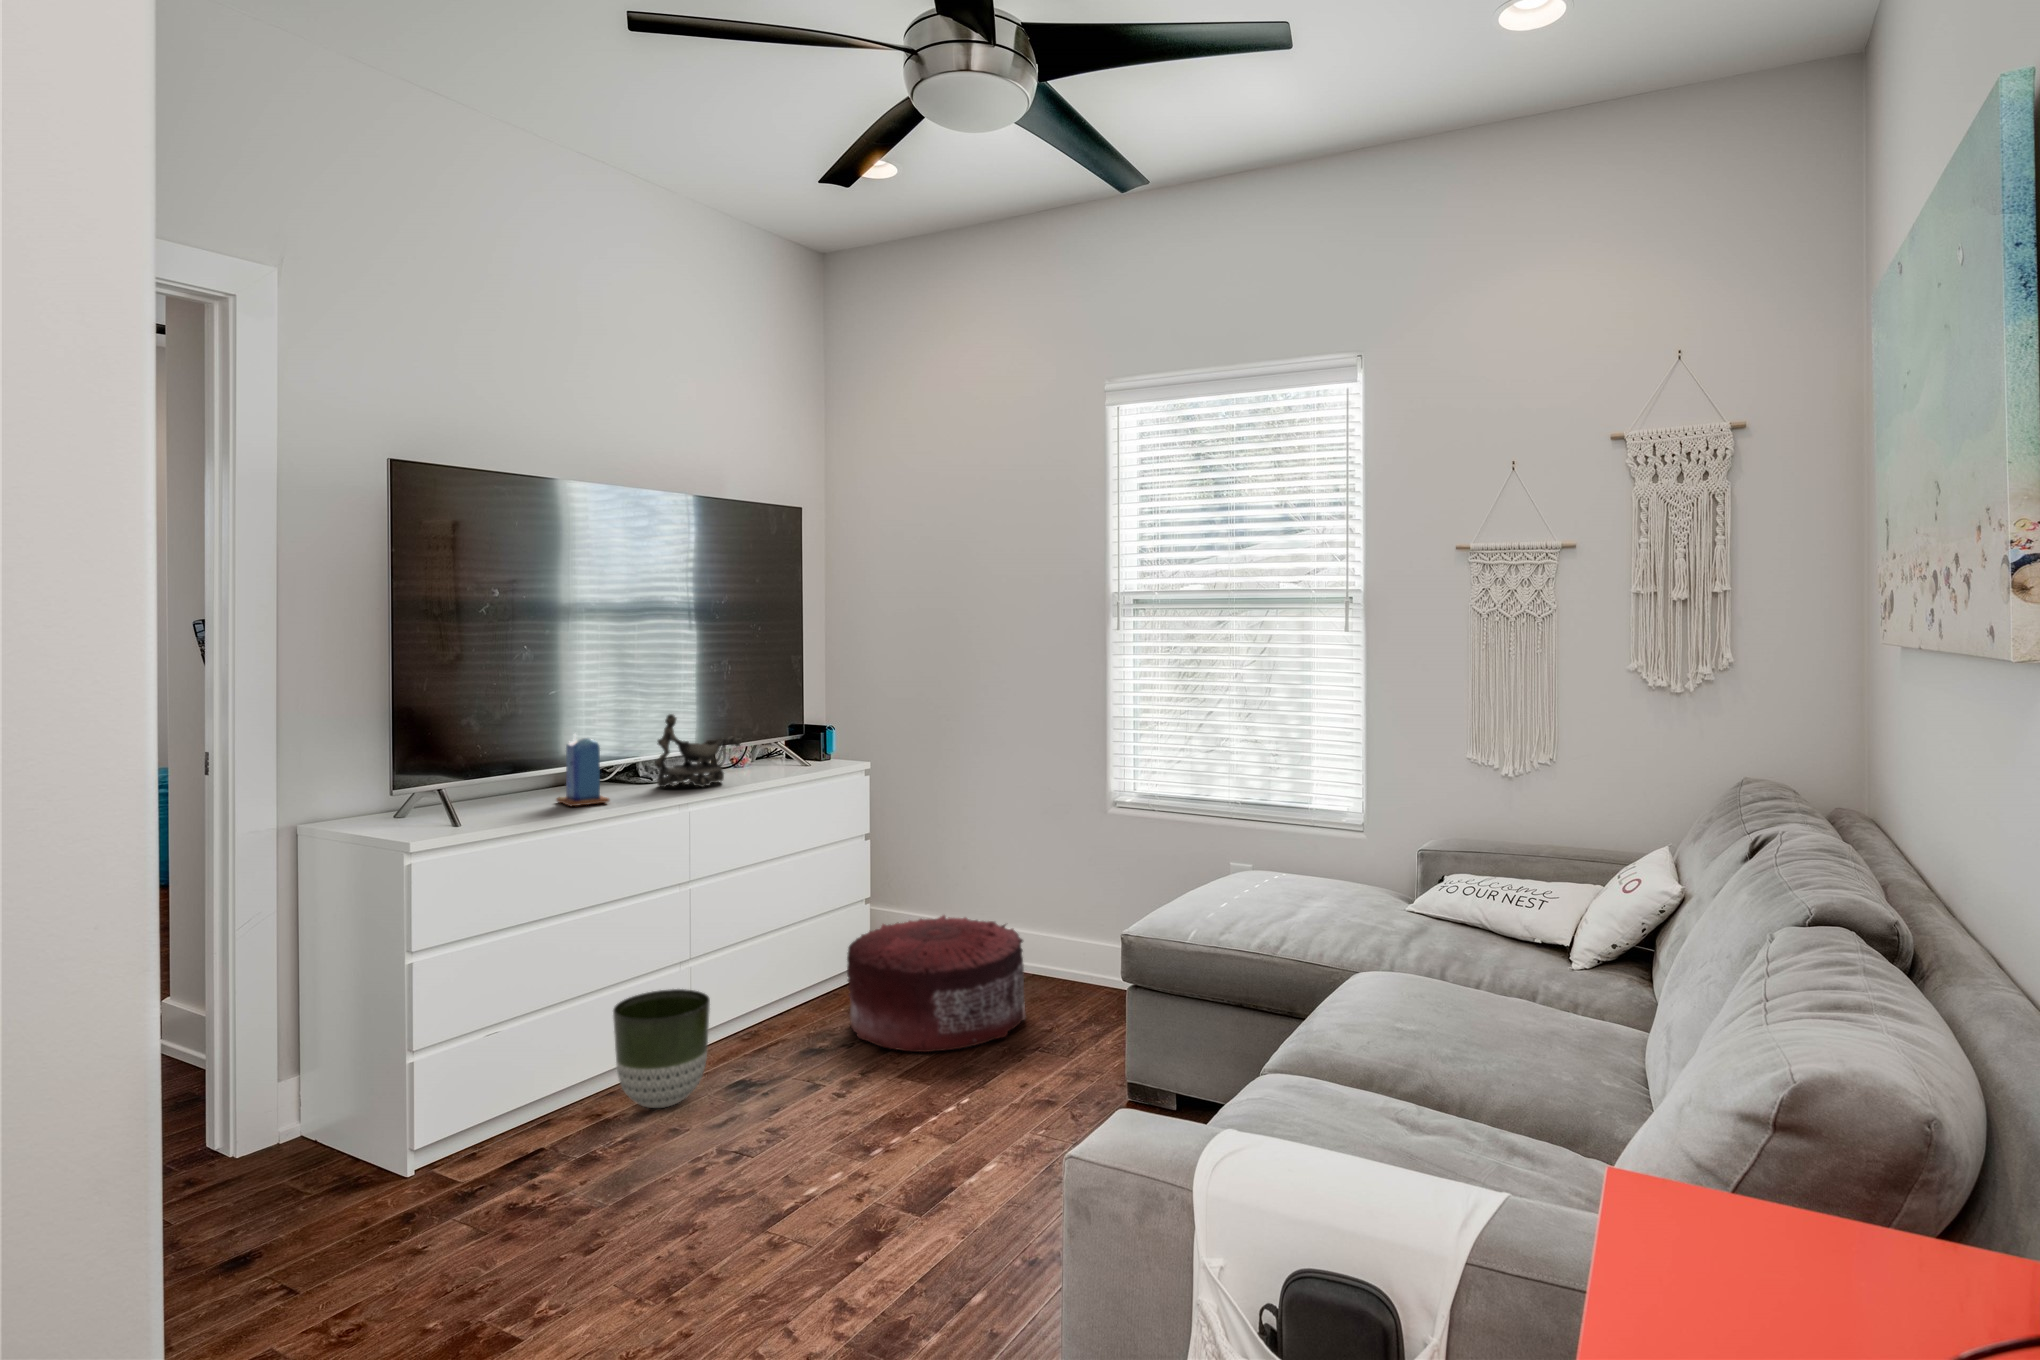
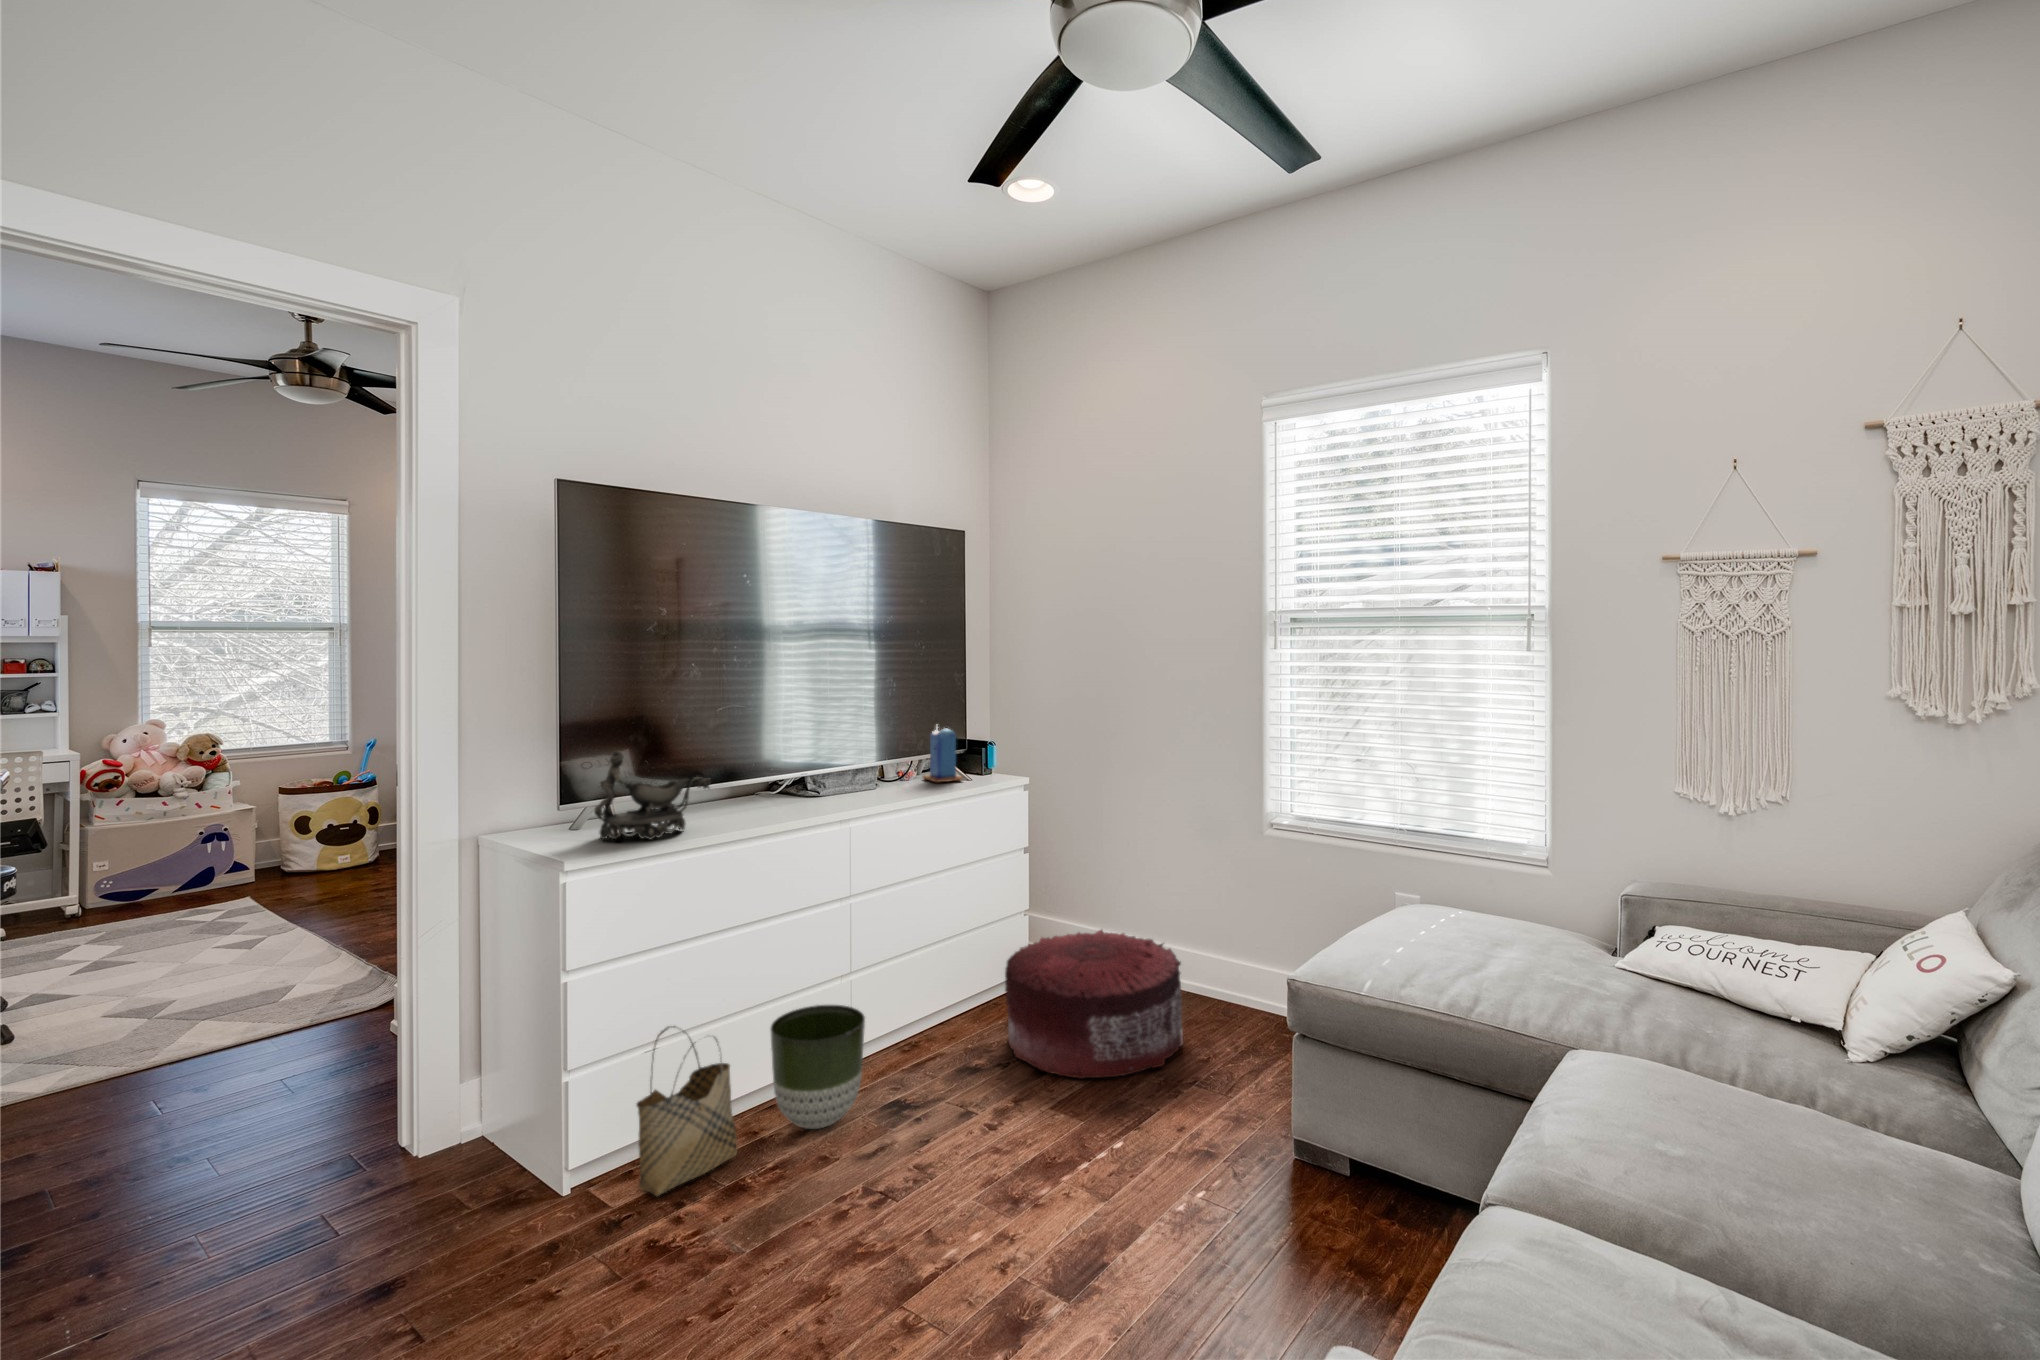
decorative bowl: present [655,714,741,787] -> present [594,751,710,840]
candle: present [556,734,609,806] -> present [923,727,963,782]
woven basket: none [485,1008,584,1170] -> present [636,1026,737,1196]

